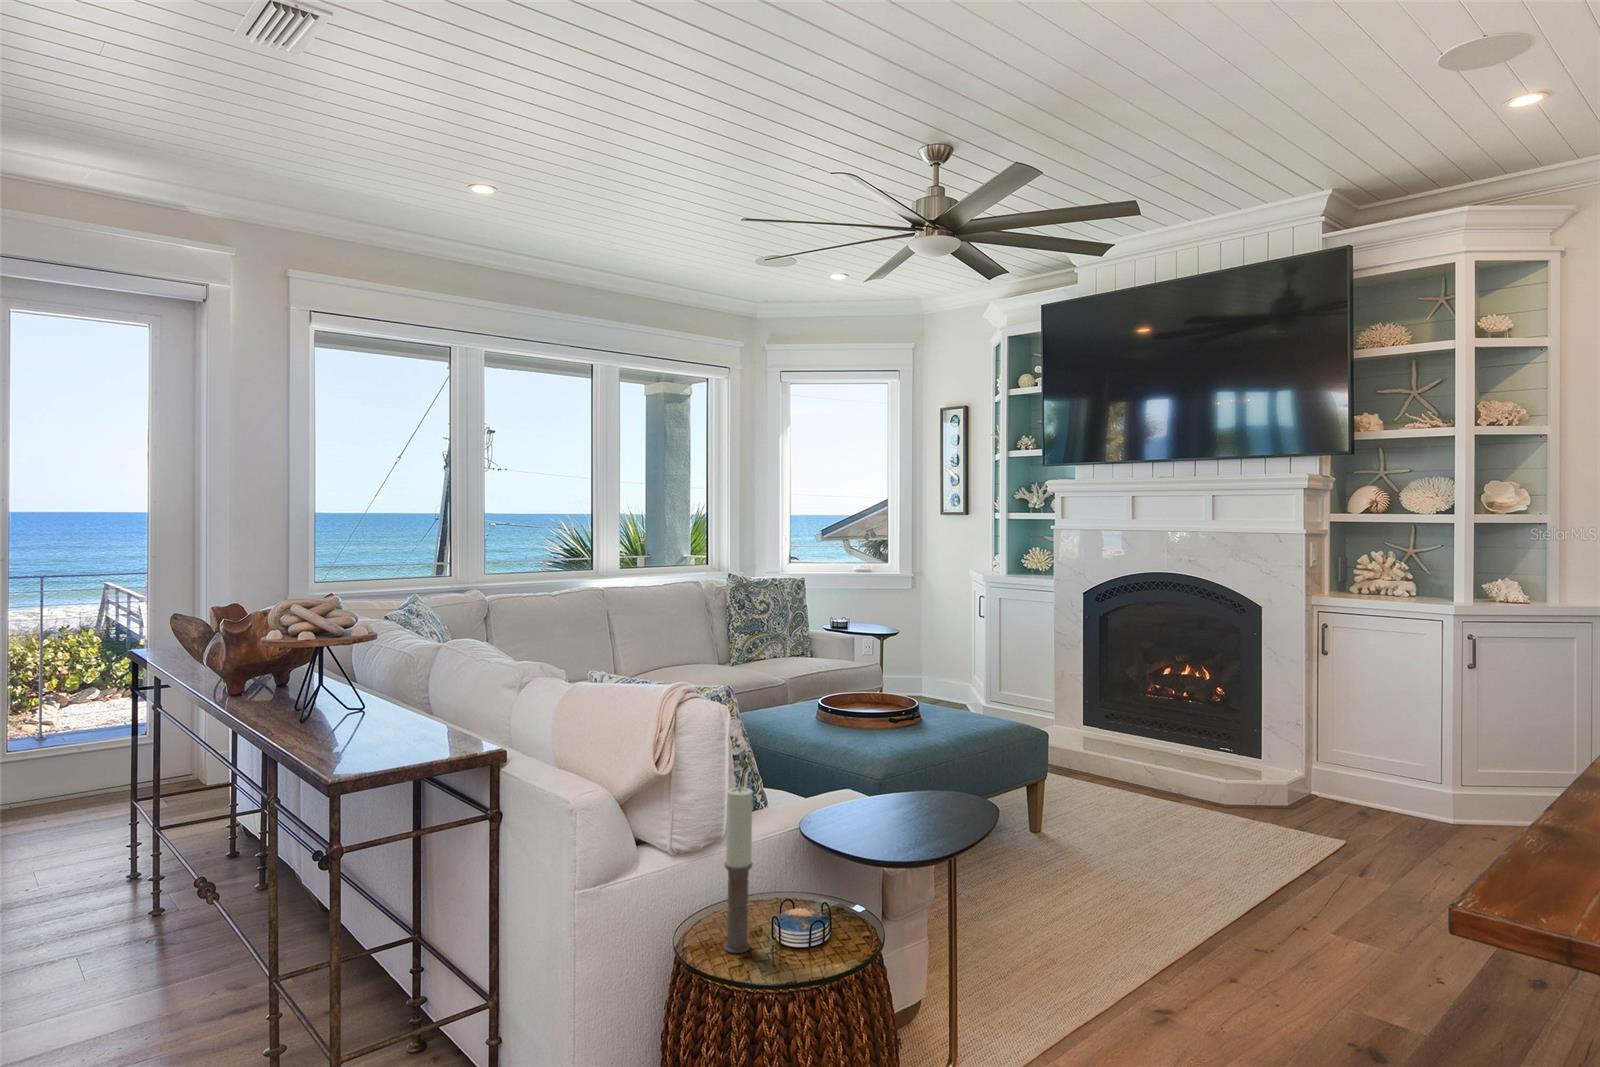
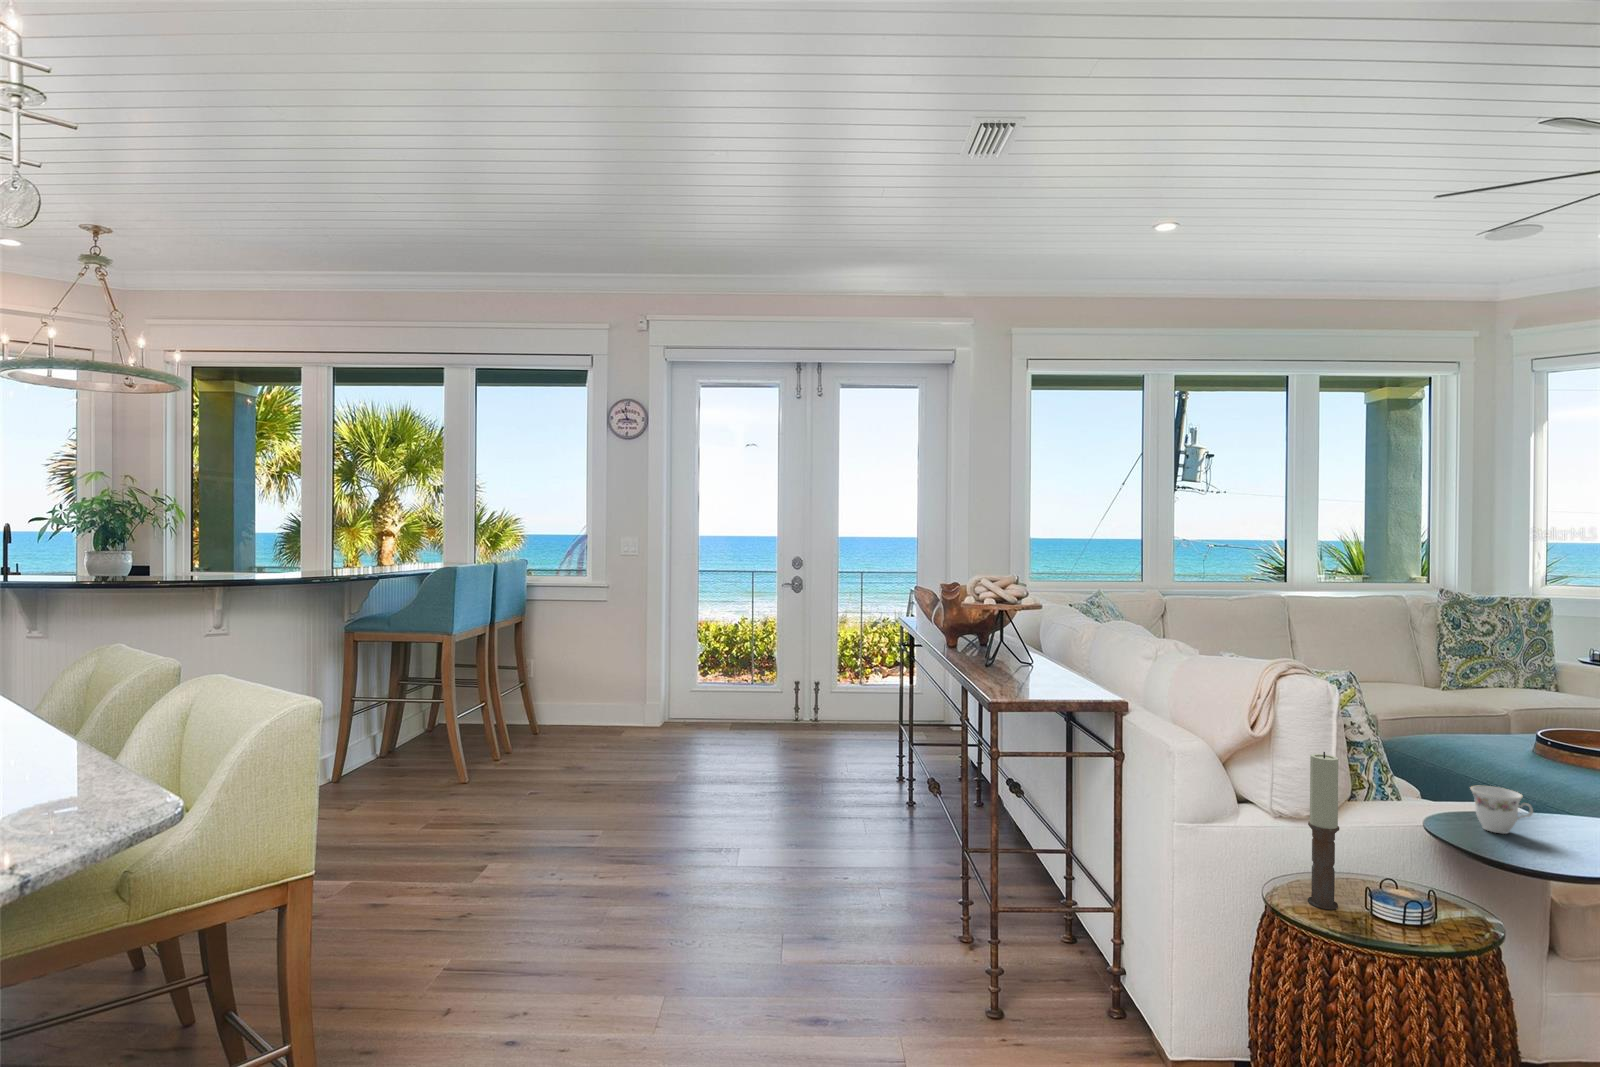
teacup: none [834,781,879,826] -> present [1470,786,1533,834]

